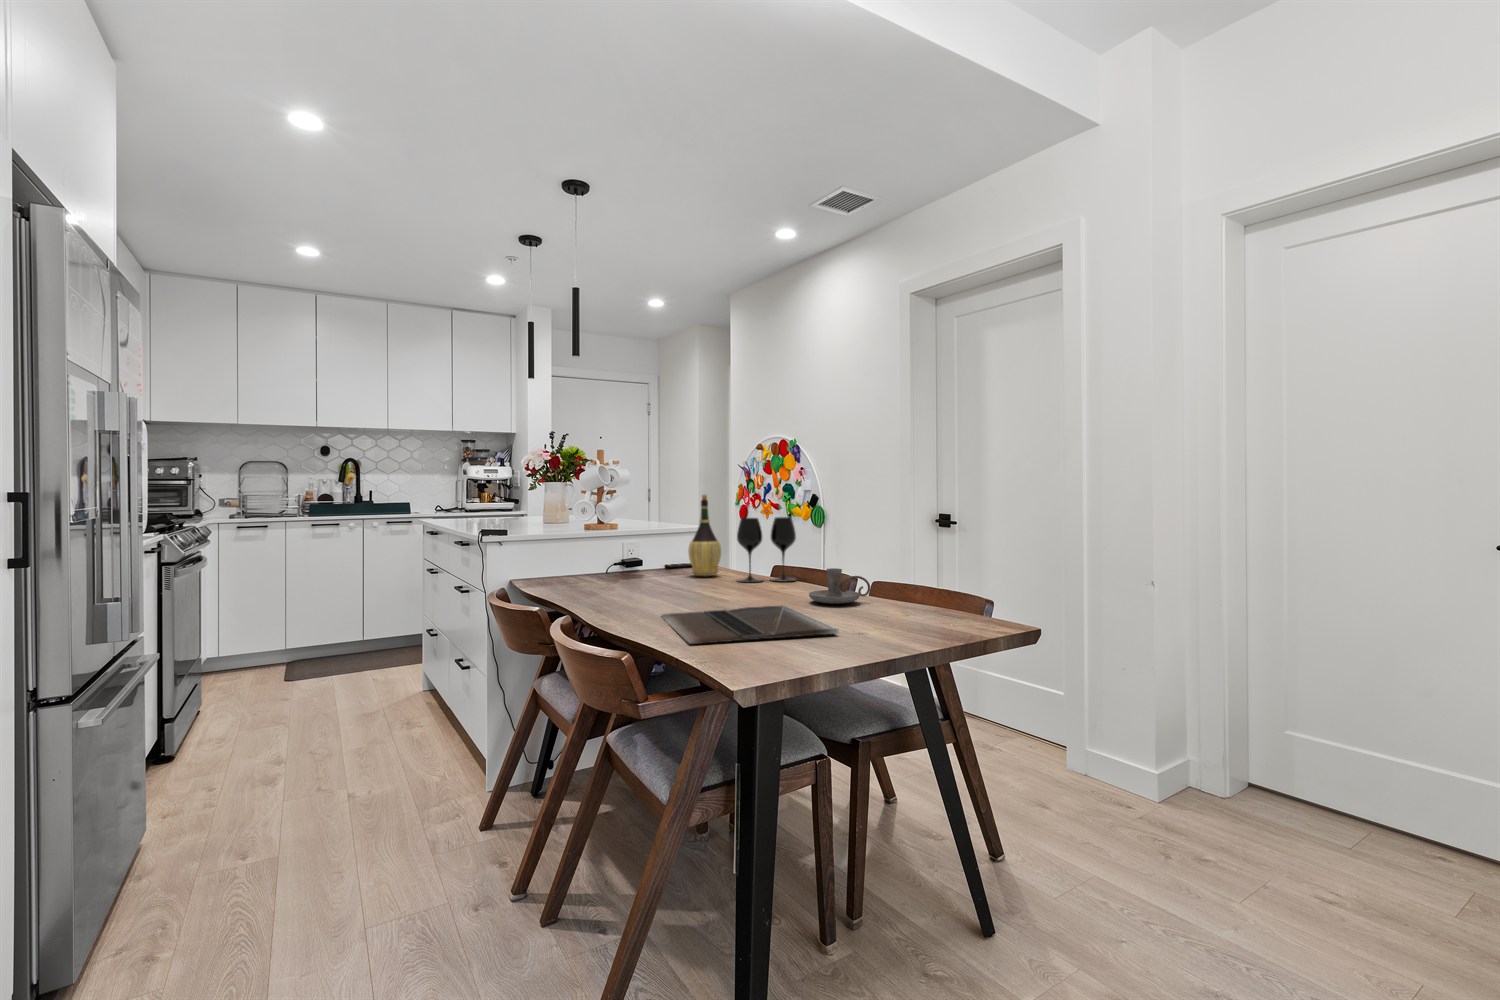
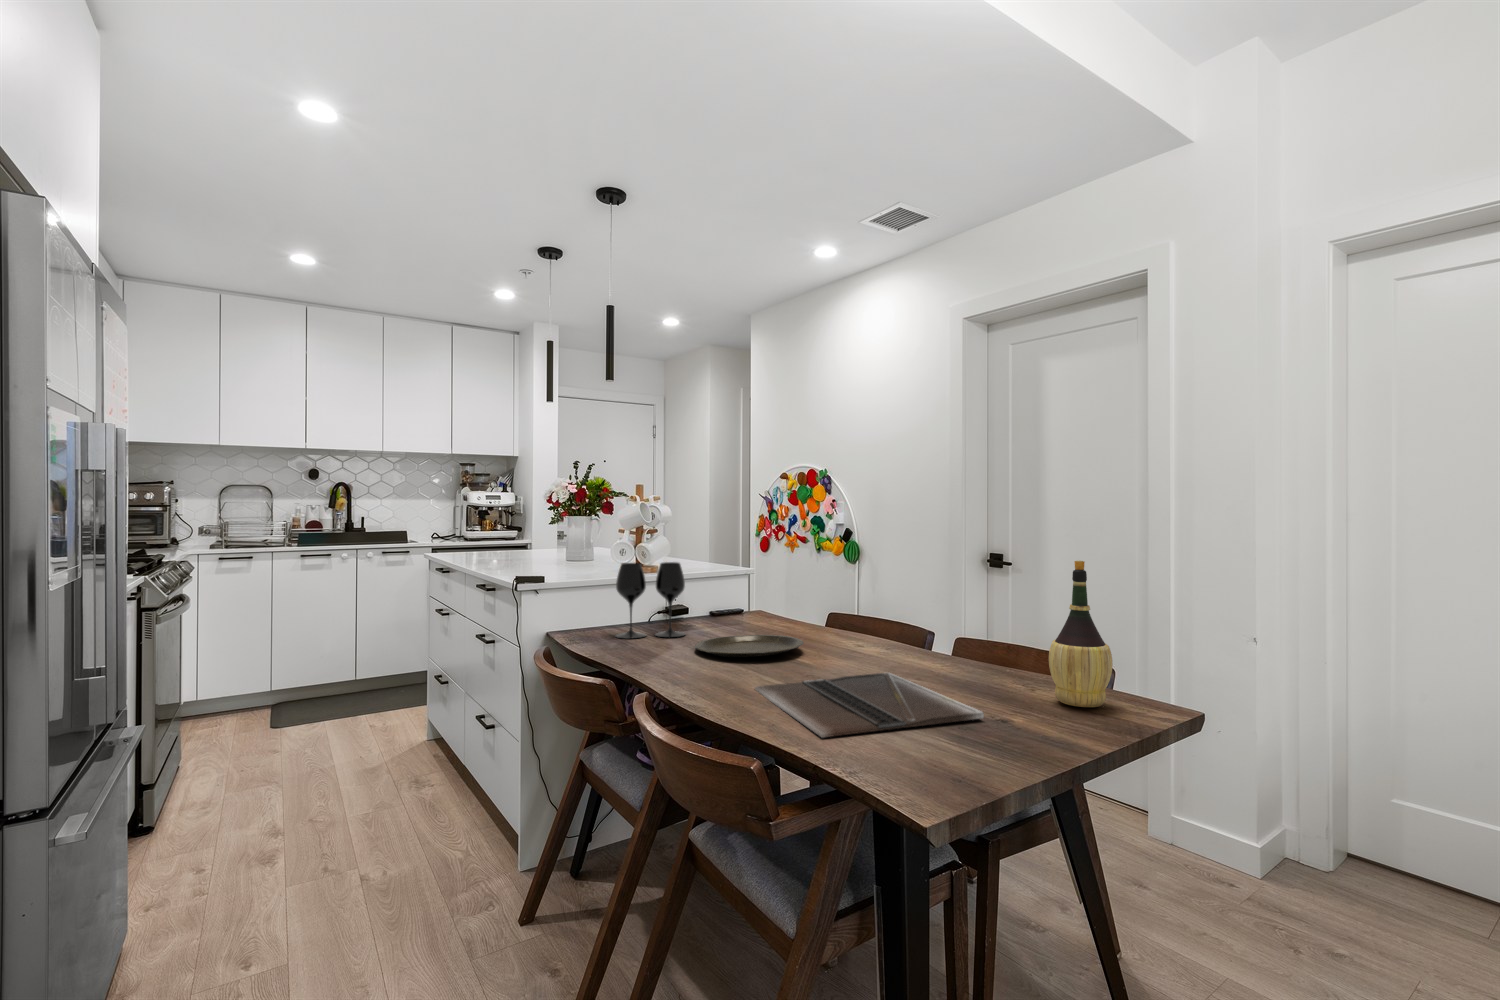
wine bottle: present [688,495,721,576] -> present [1049,560,1113,707]
wine glass: present [737,517,796,582] -> present [616,562,685,639]
candle holder: present [809,568,870,604] -> none [906,627,974,669]
plate: none [628,581,726,596] -> present [695,635,804,657]

